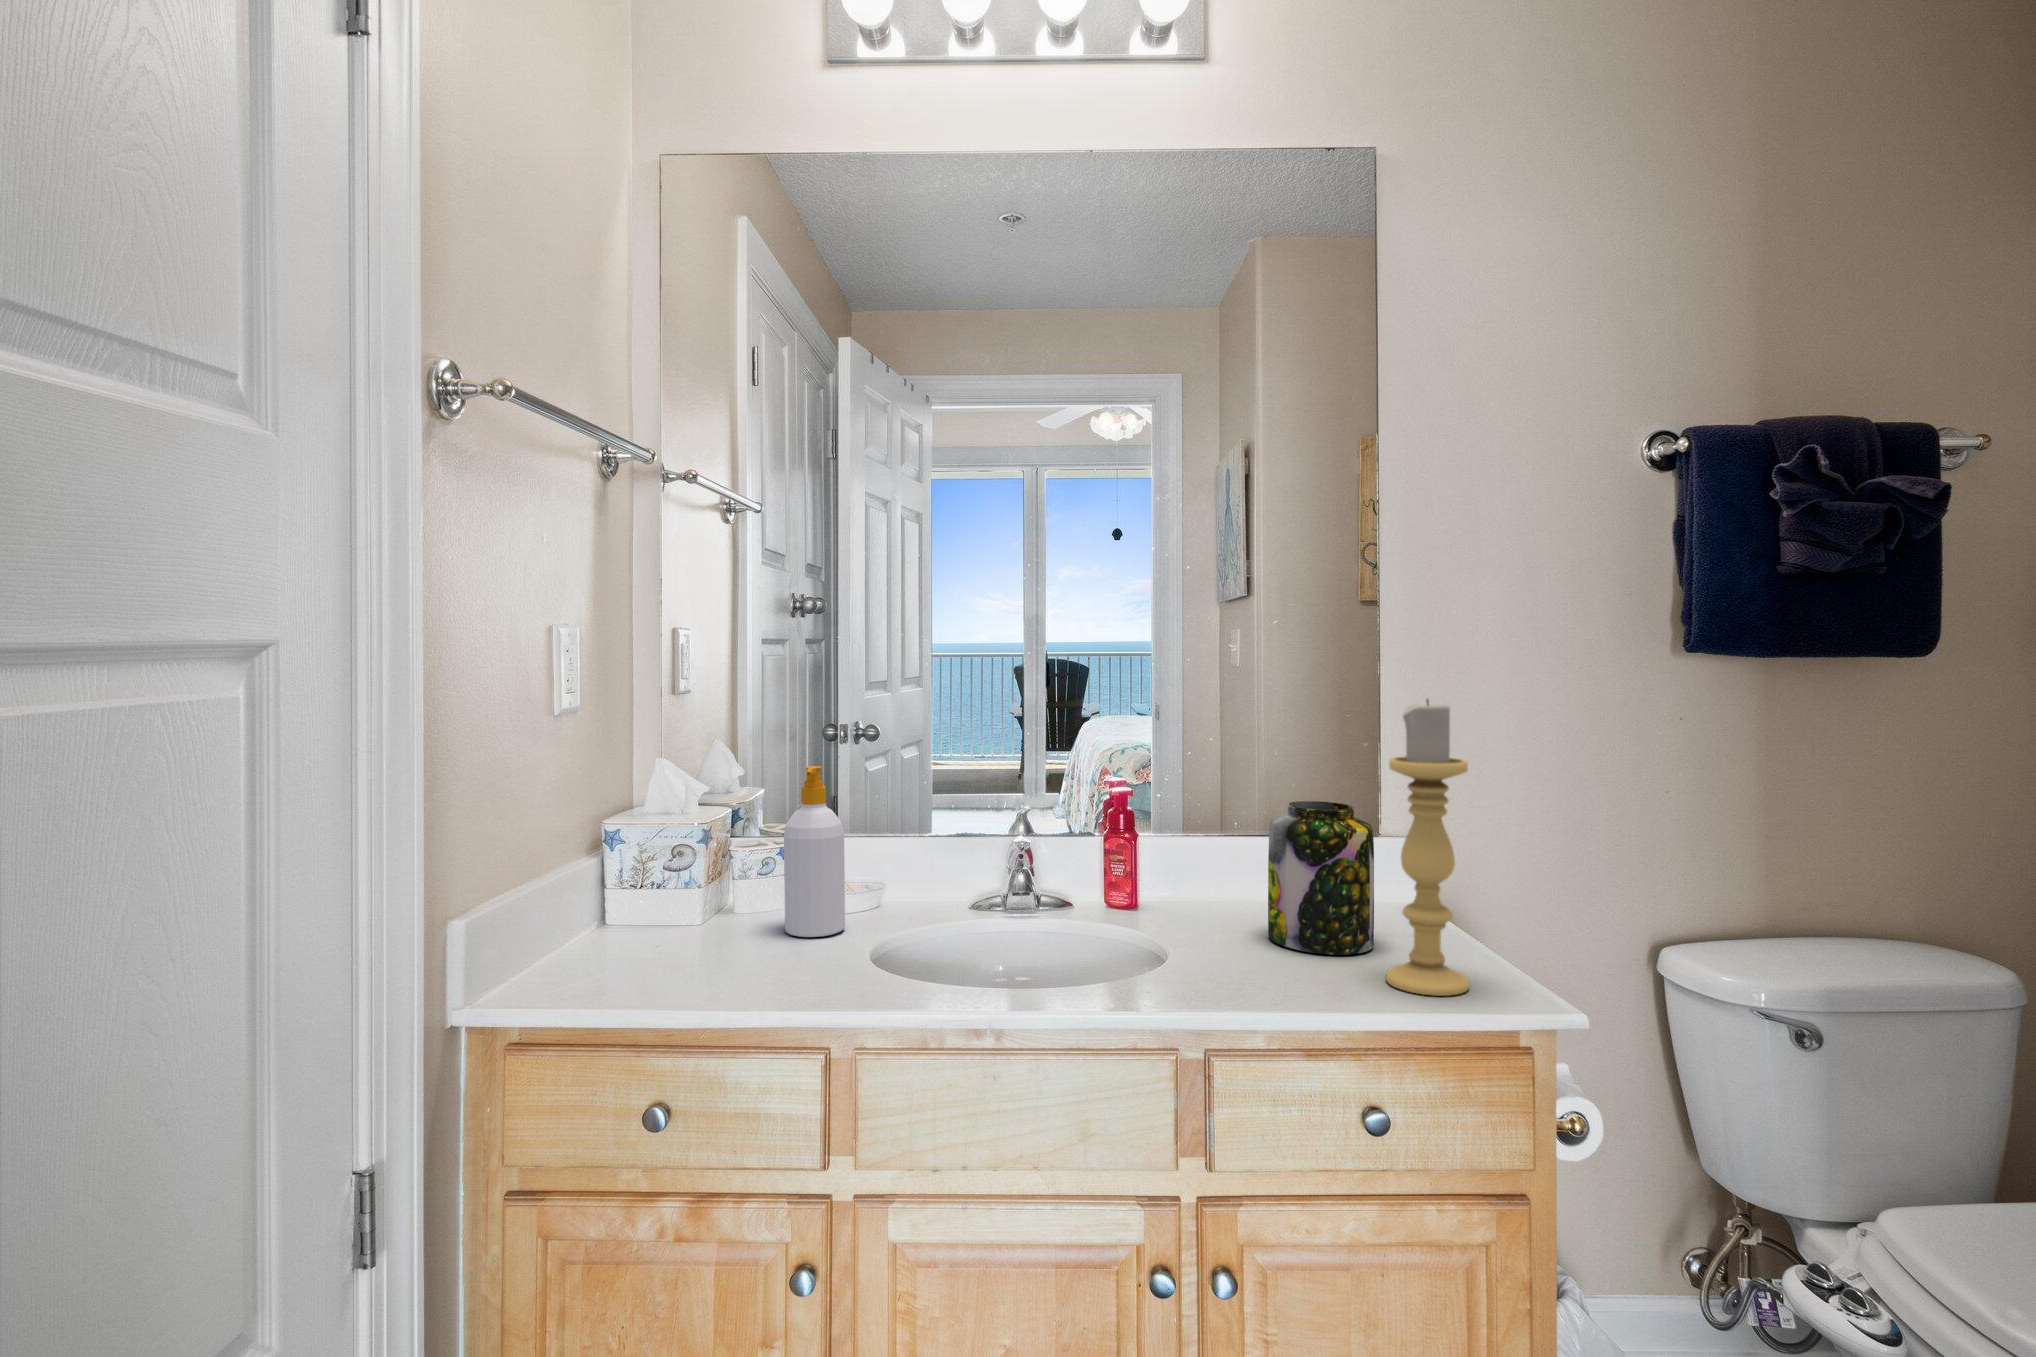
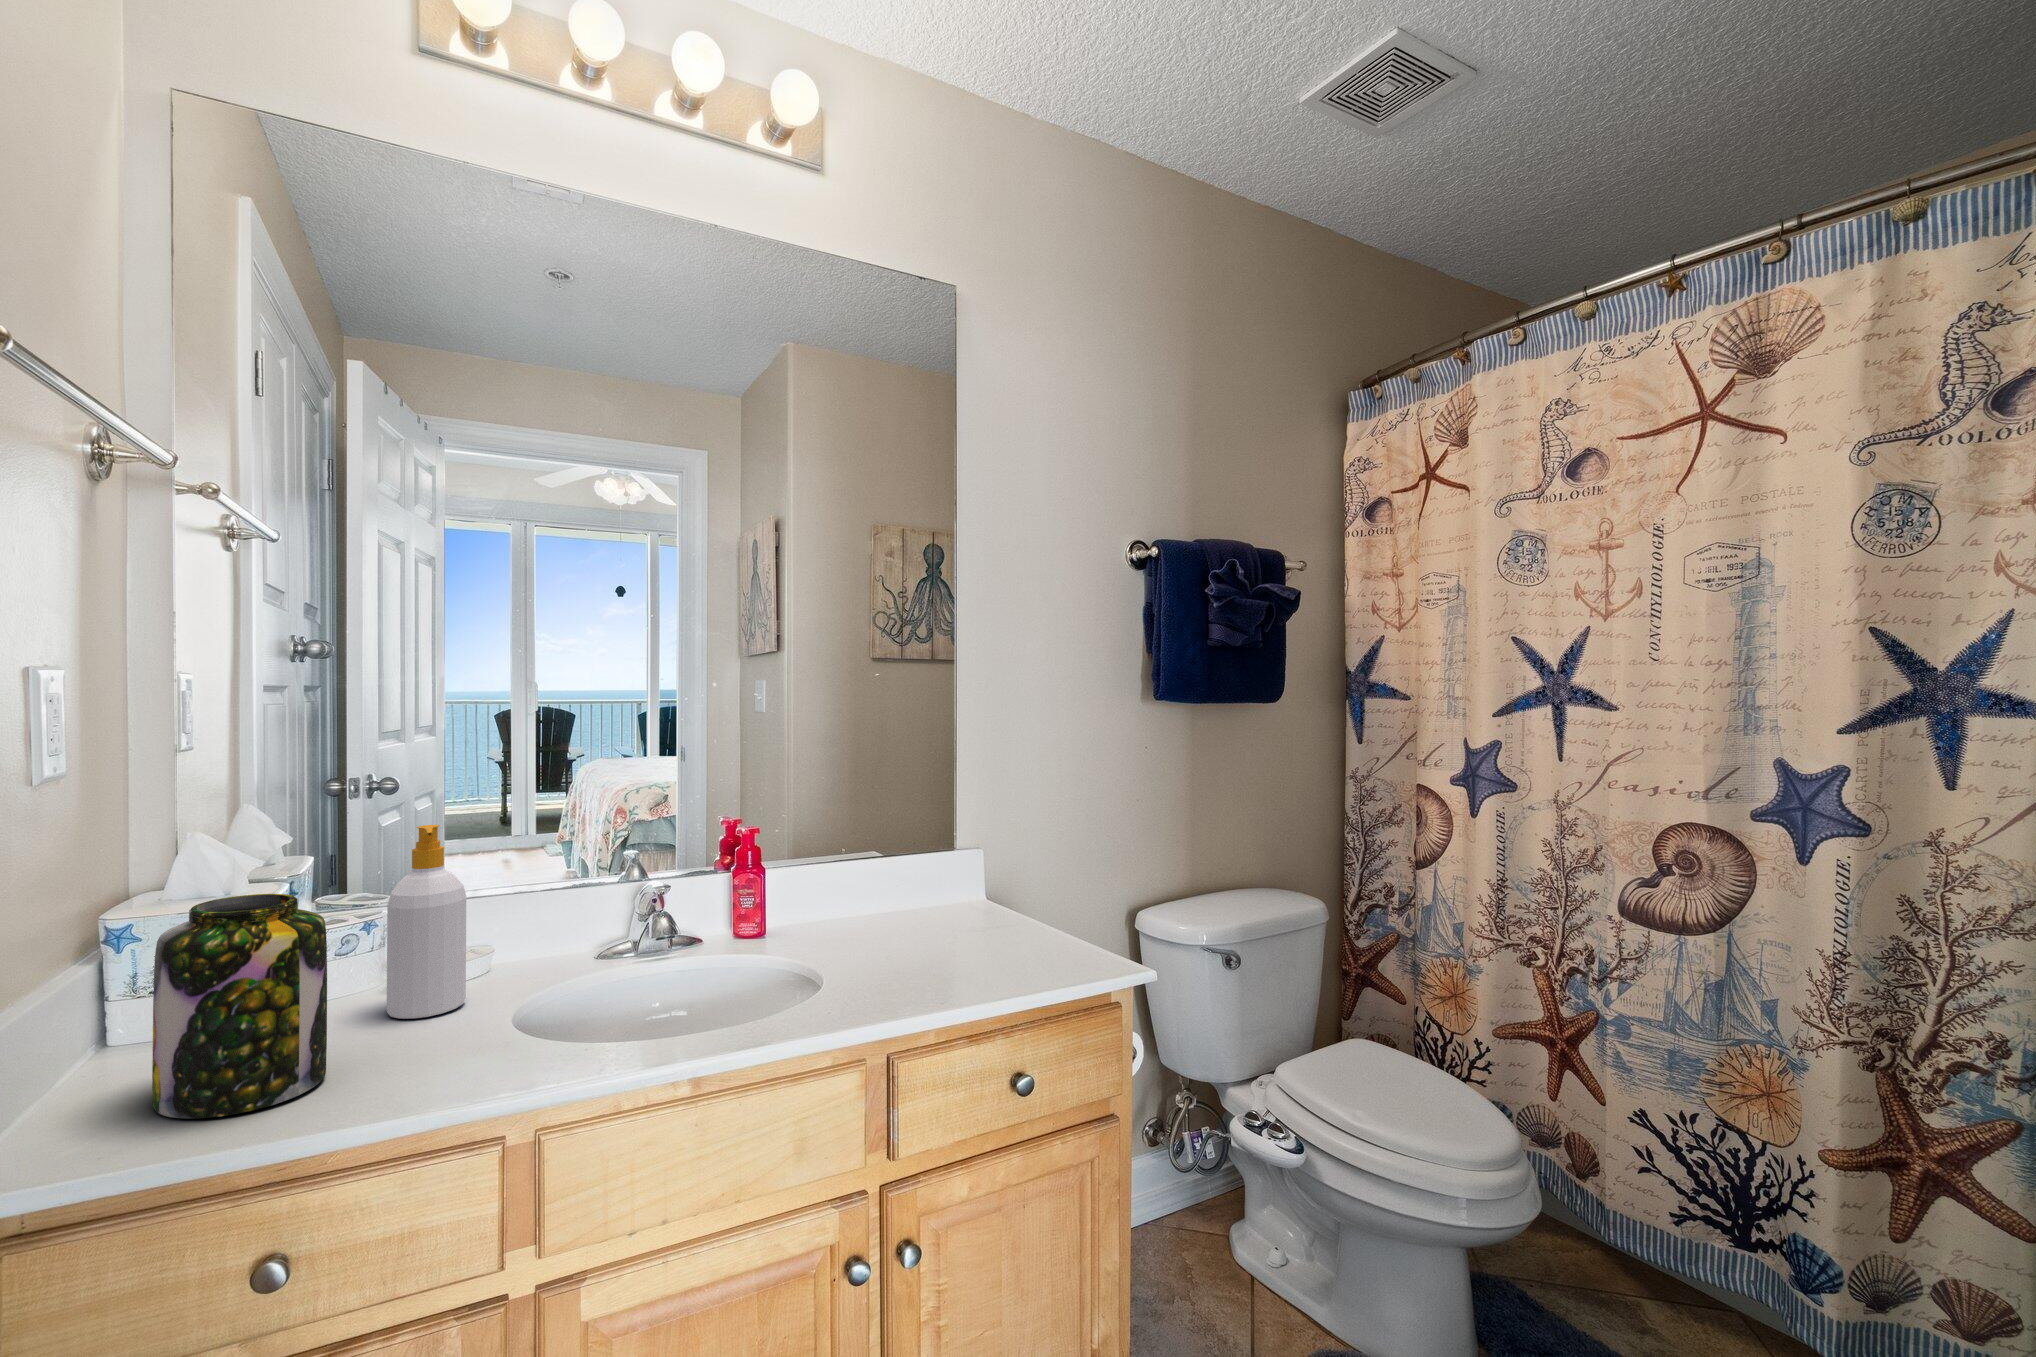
candle holder: present [1386,699,1469,996] -> none [1008,736,1070,972]
jar: present [1268,801,1374,955] -> present [152,894,327,1119]

